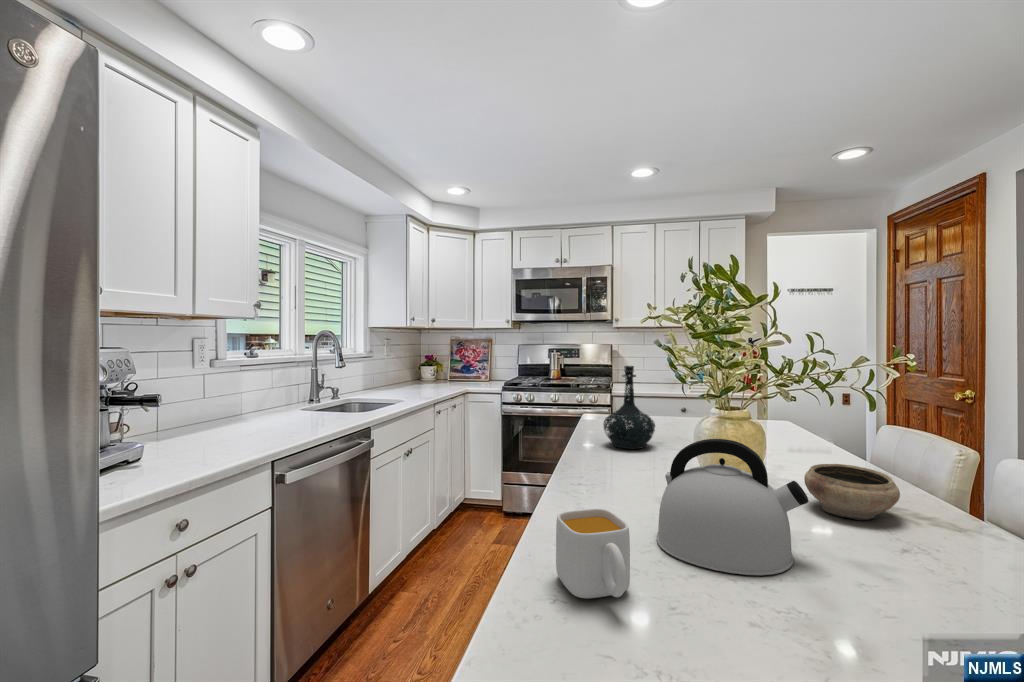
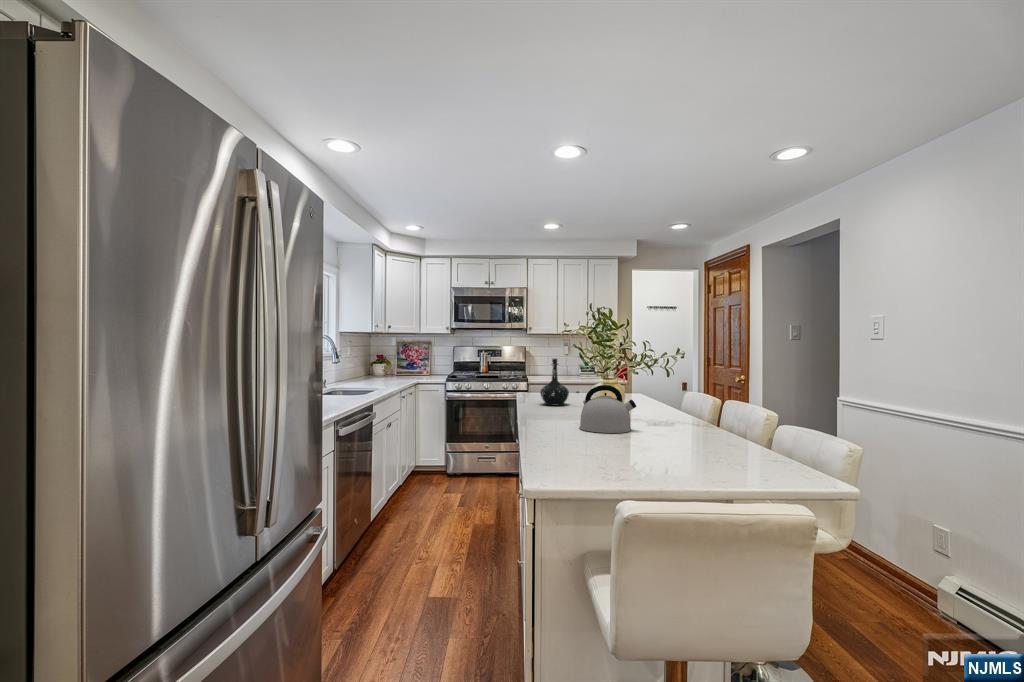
ceramic bowl: present [804,464,900,520] -> none [639,401,674,421]
mug: present [556,509,630,598] -> none [546,411,575,438]

